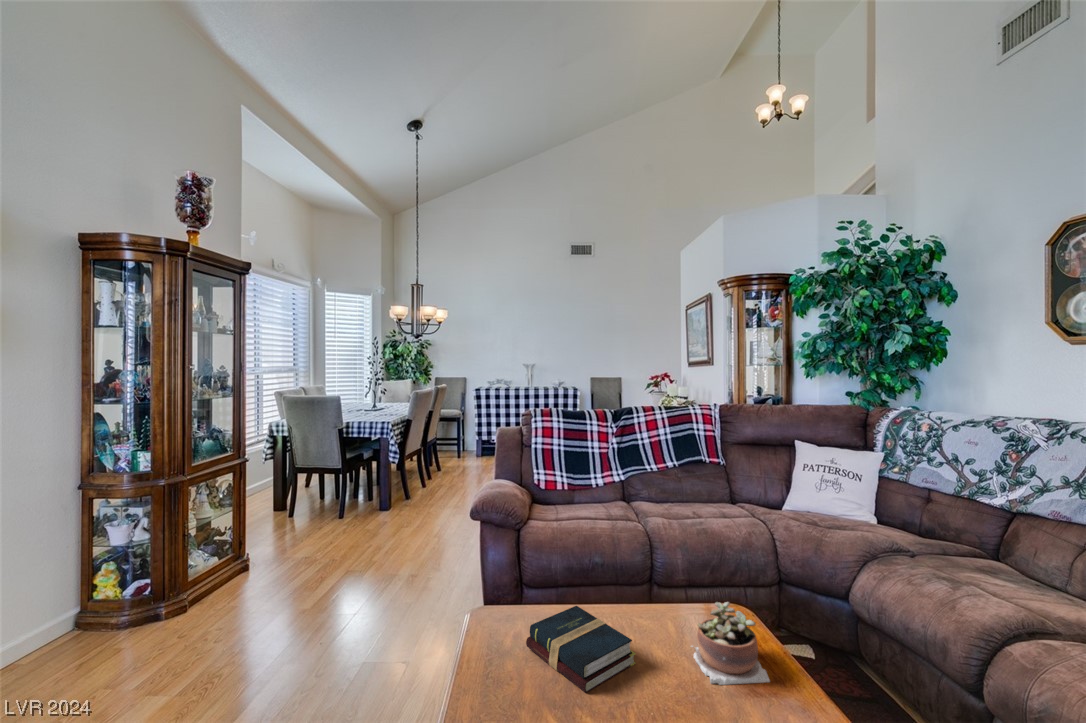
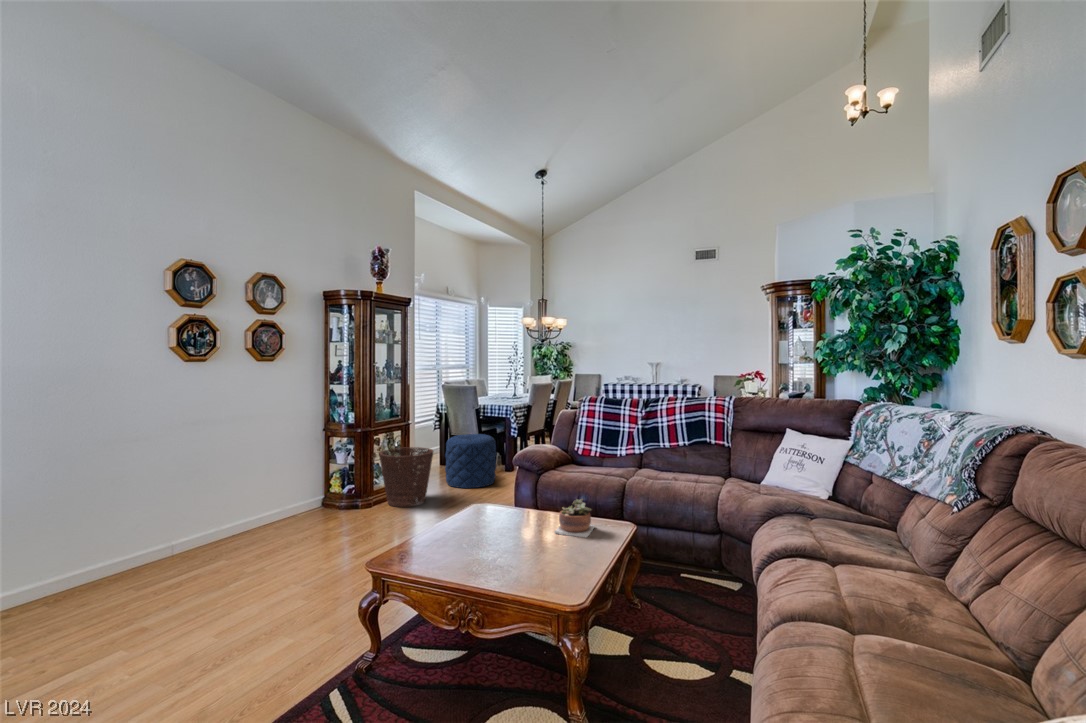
pouf: none [301,463,379,546] -> present [445,434,496,488]
basket: none [197,496,298,604] -> present [379,447,433,507]
hardback book: present [526,606,636,693] -> none [485,499,530,527]

